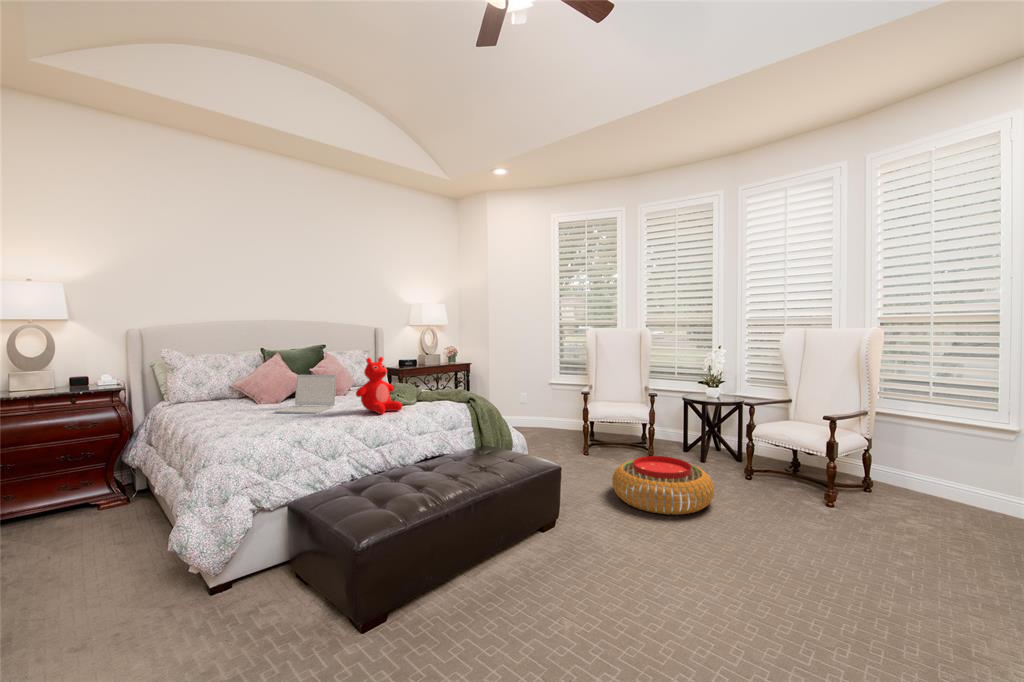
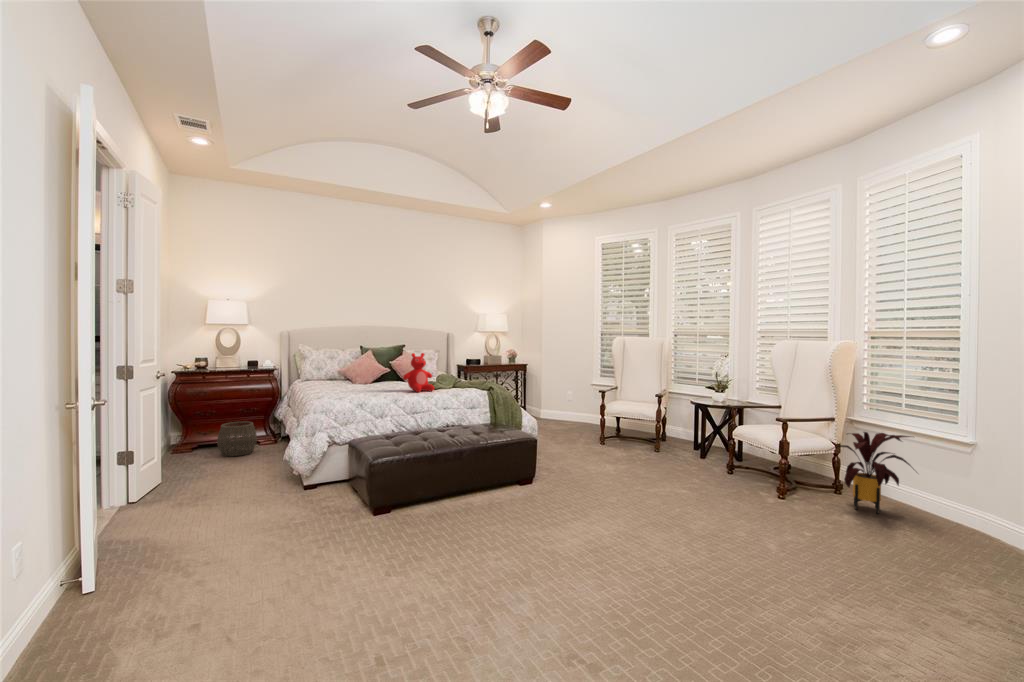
laptop: present [275,375,336,413] -> none [357,364,398,390]
house plant: none [867,425,971,515] -> present [832,432,914,514]
pouf: present [612,456,714,515] -> none [596,444,679,489]
woven basket: none [16,477,96,542] -> present [217,421,257,456]

